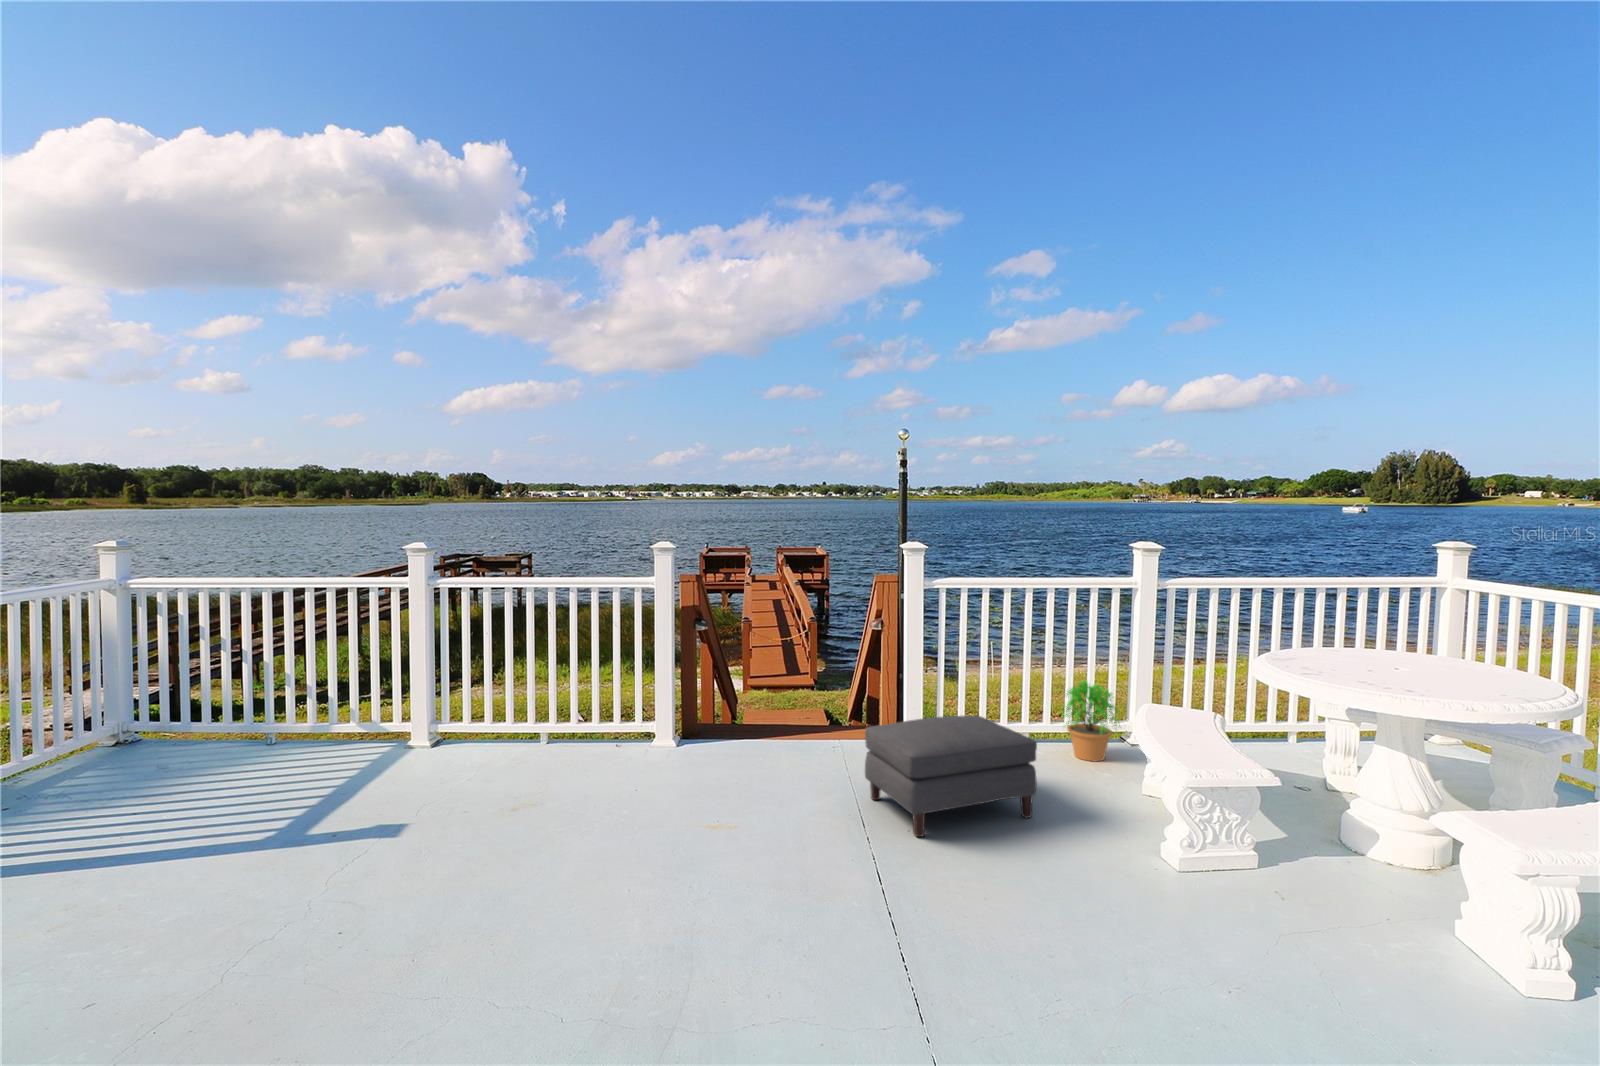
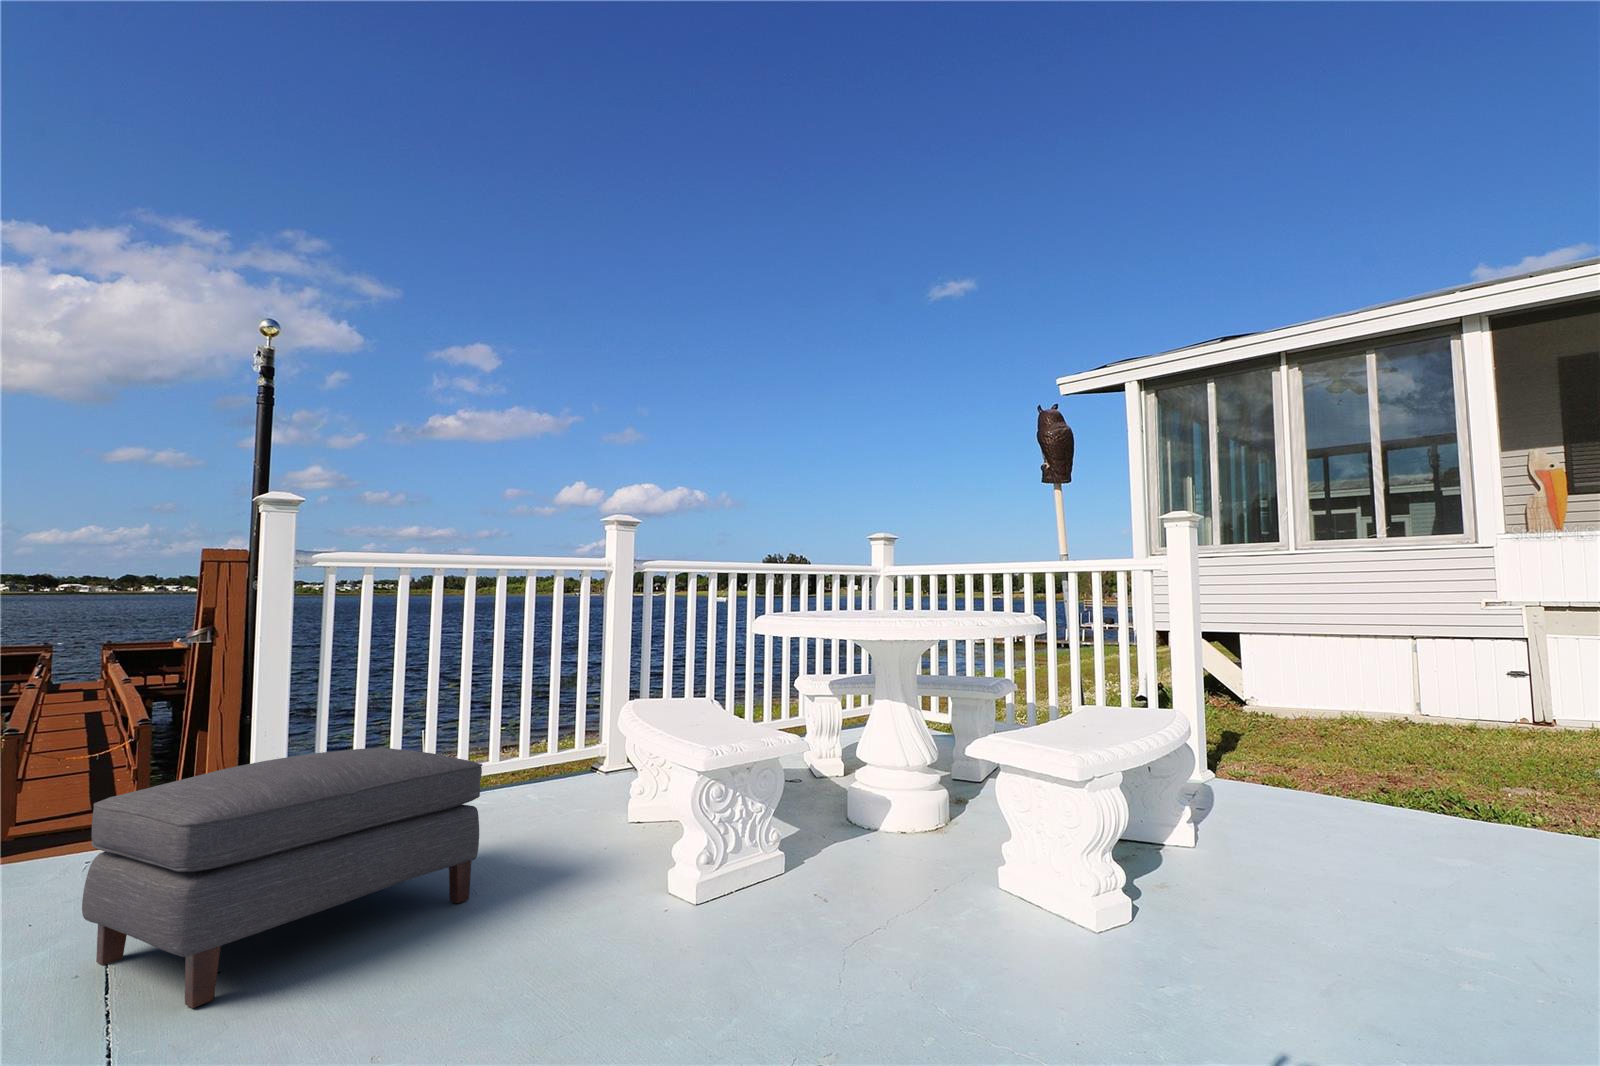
potted plant: present [1063,680,1119,761] -> none [524,693,611,808]

